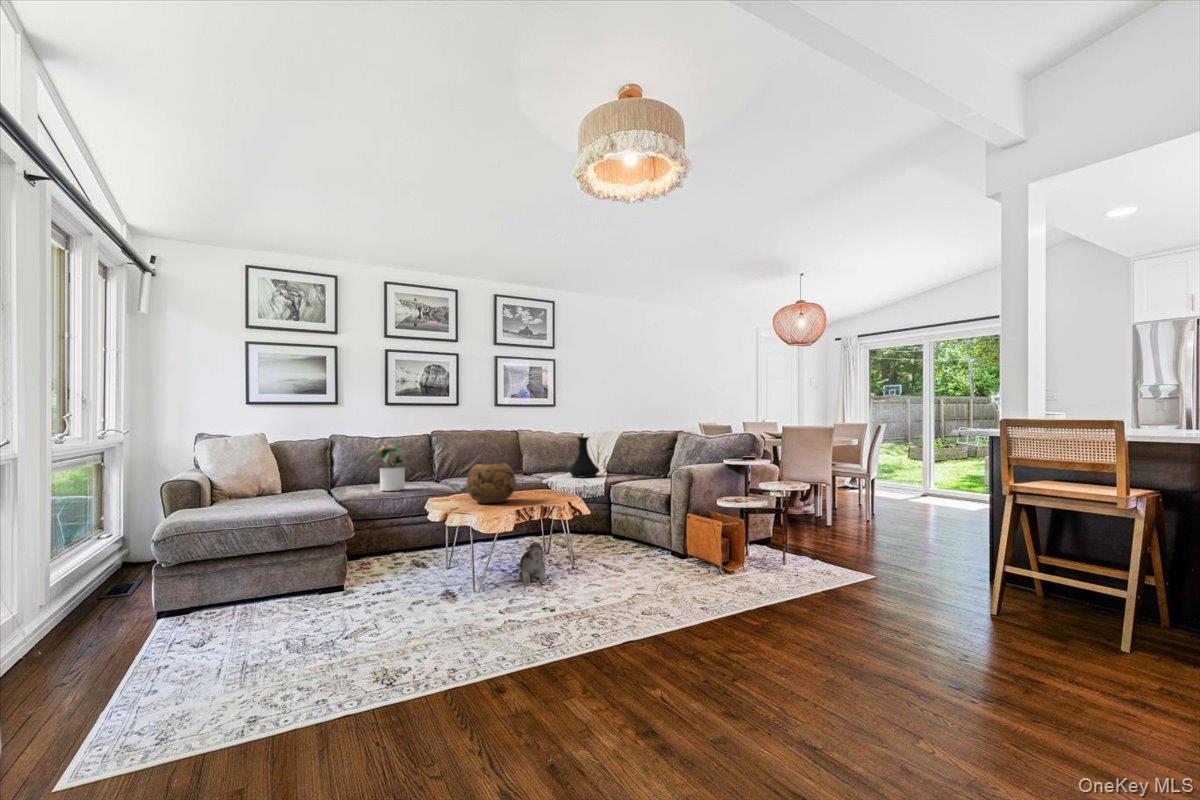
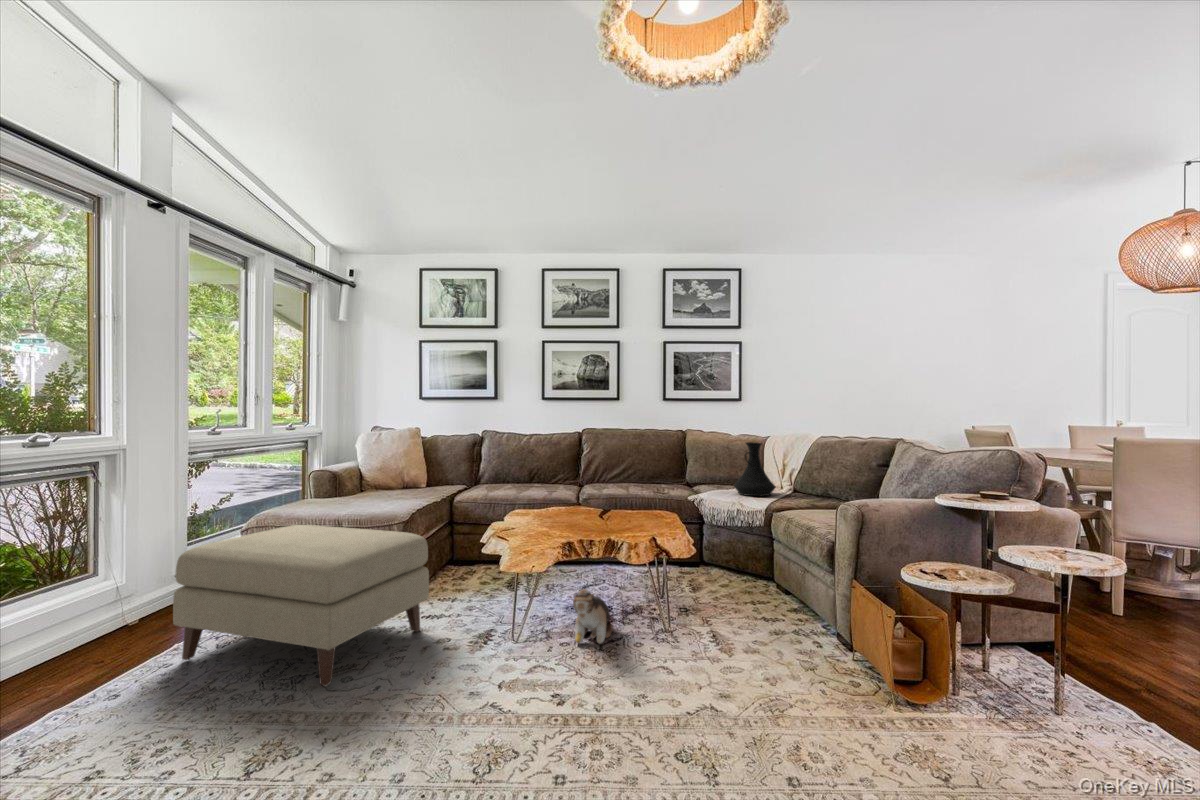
potted plant: present [369,443,410,491] -> none [490,441,538,494]
decorative bowl: present [466,463,516,503] -> none [527,477,588,529]
ottoman: none [158,518,394,665] -> present [173,525,429,686]

